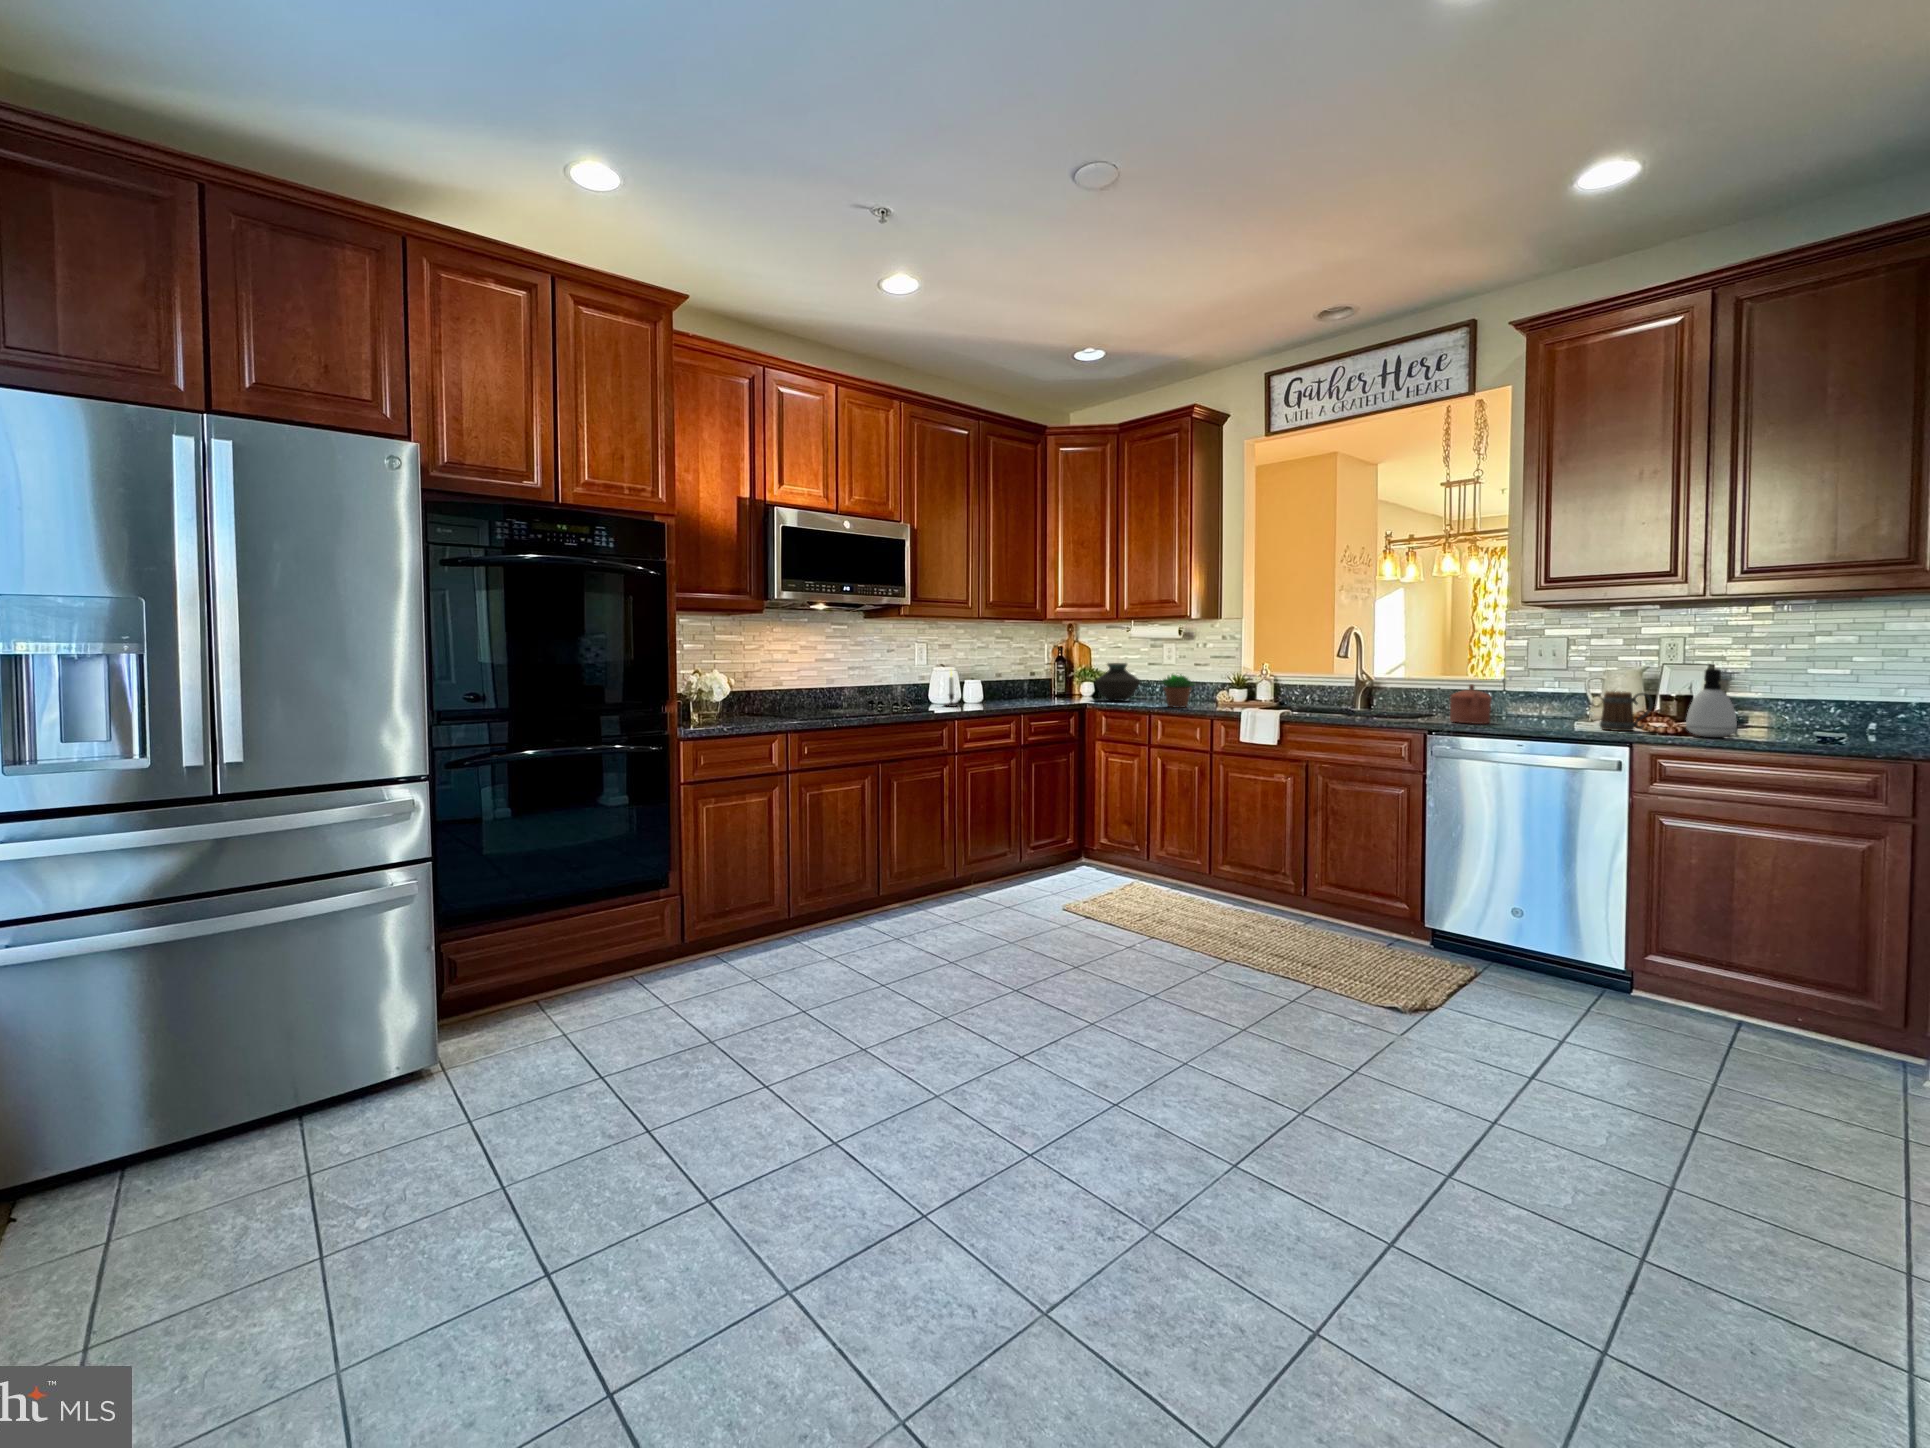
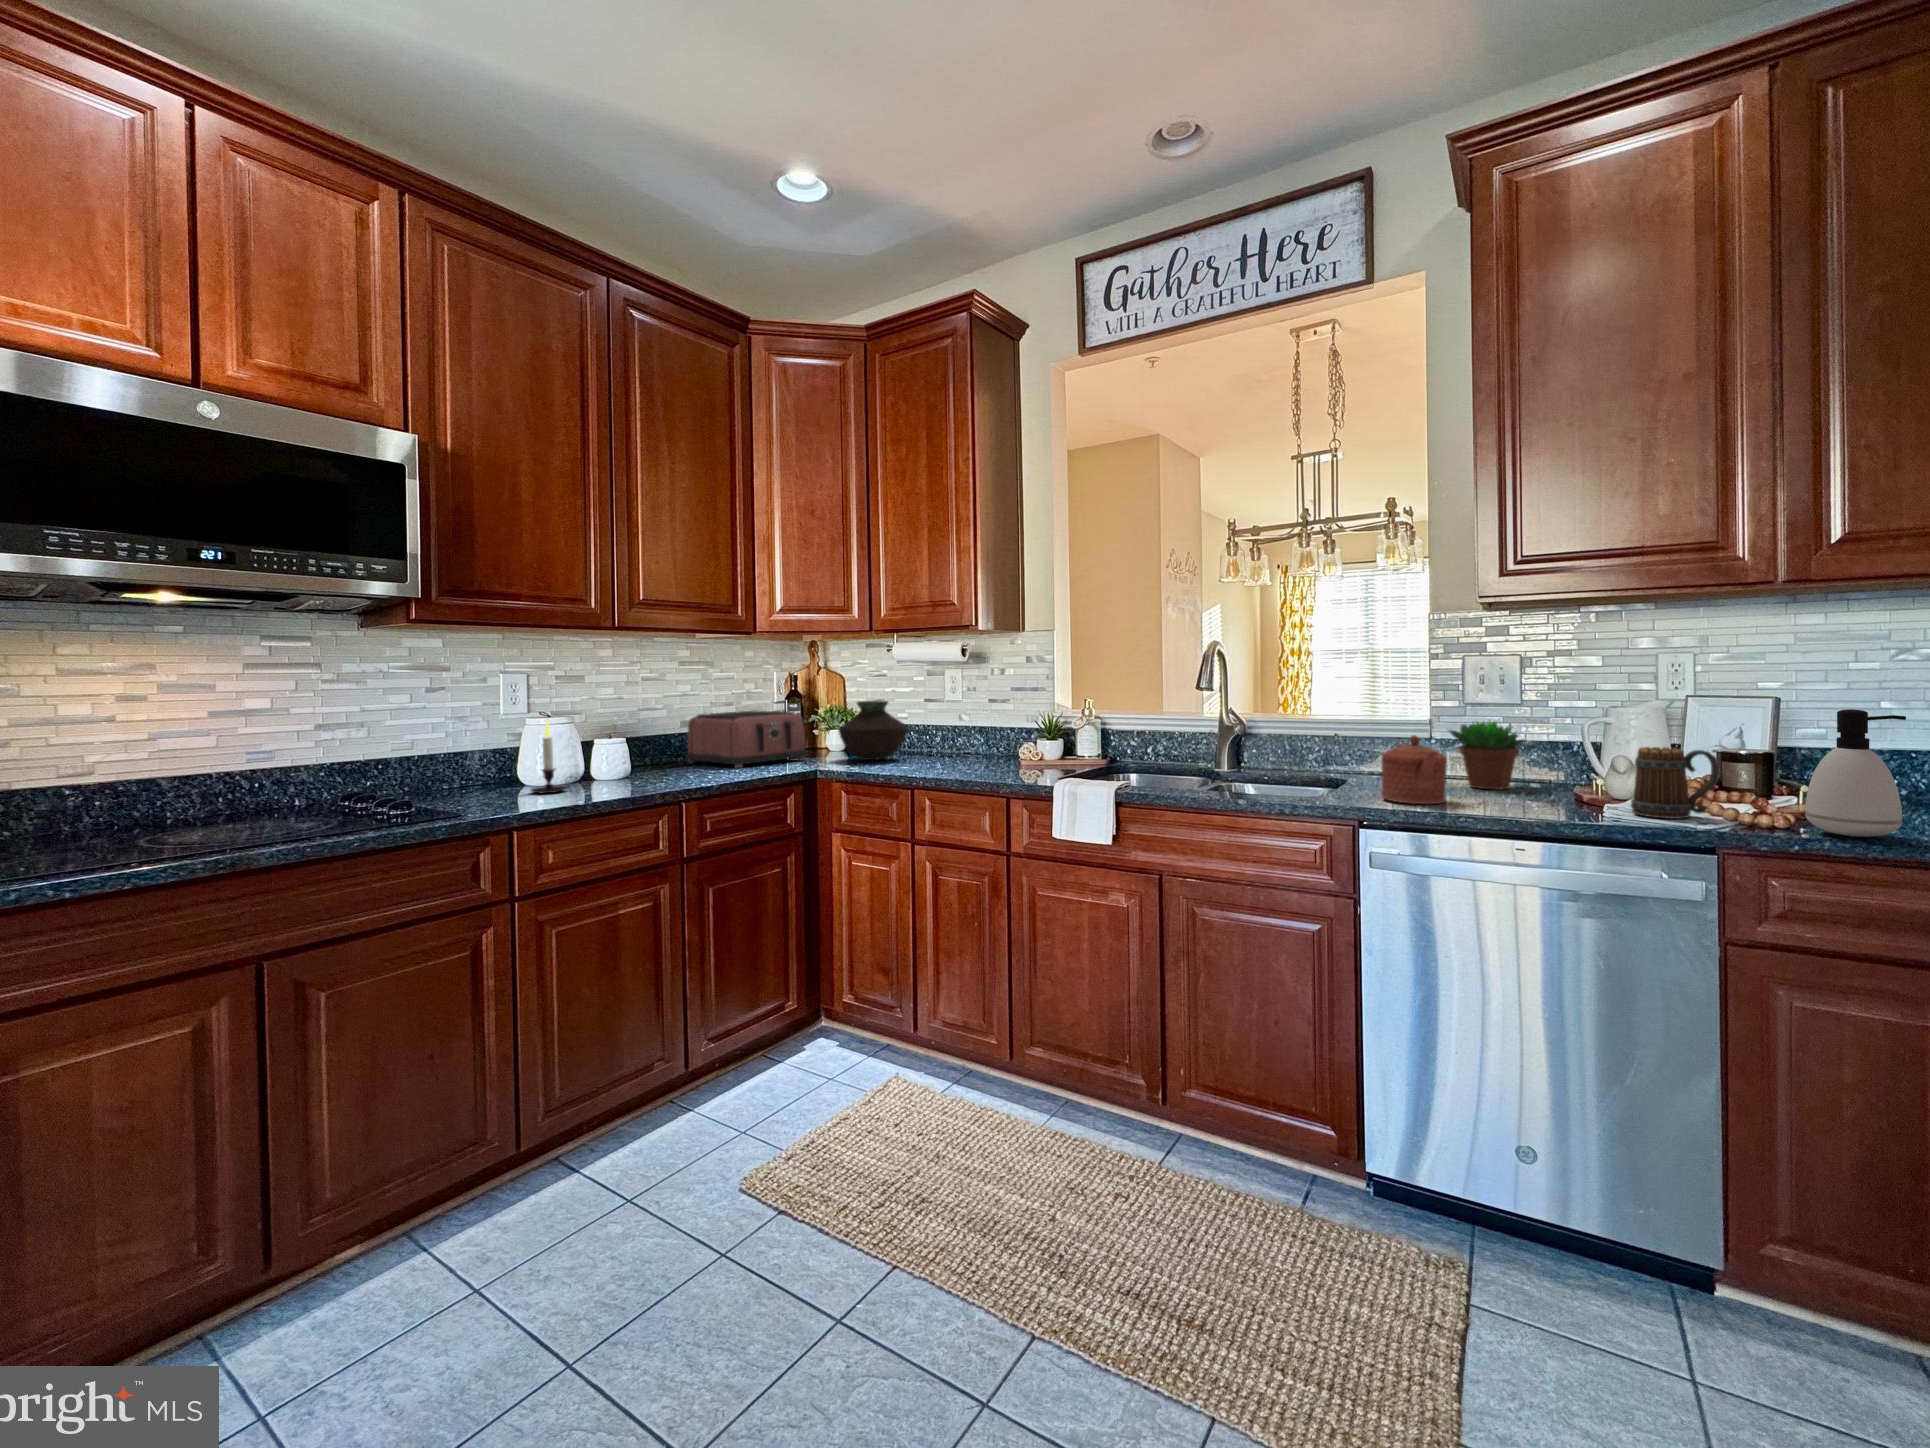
toaster: none [999,668,1074,702] -> present [686,711,807,768]
succulent plant: present [1162,675,1194,708] -> present [1449,721,1523,790]

